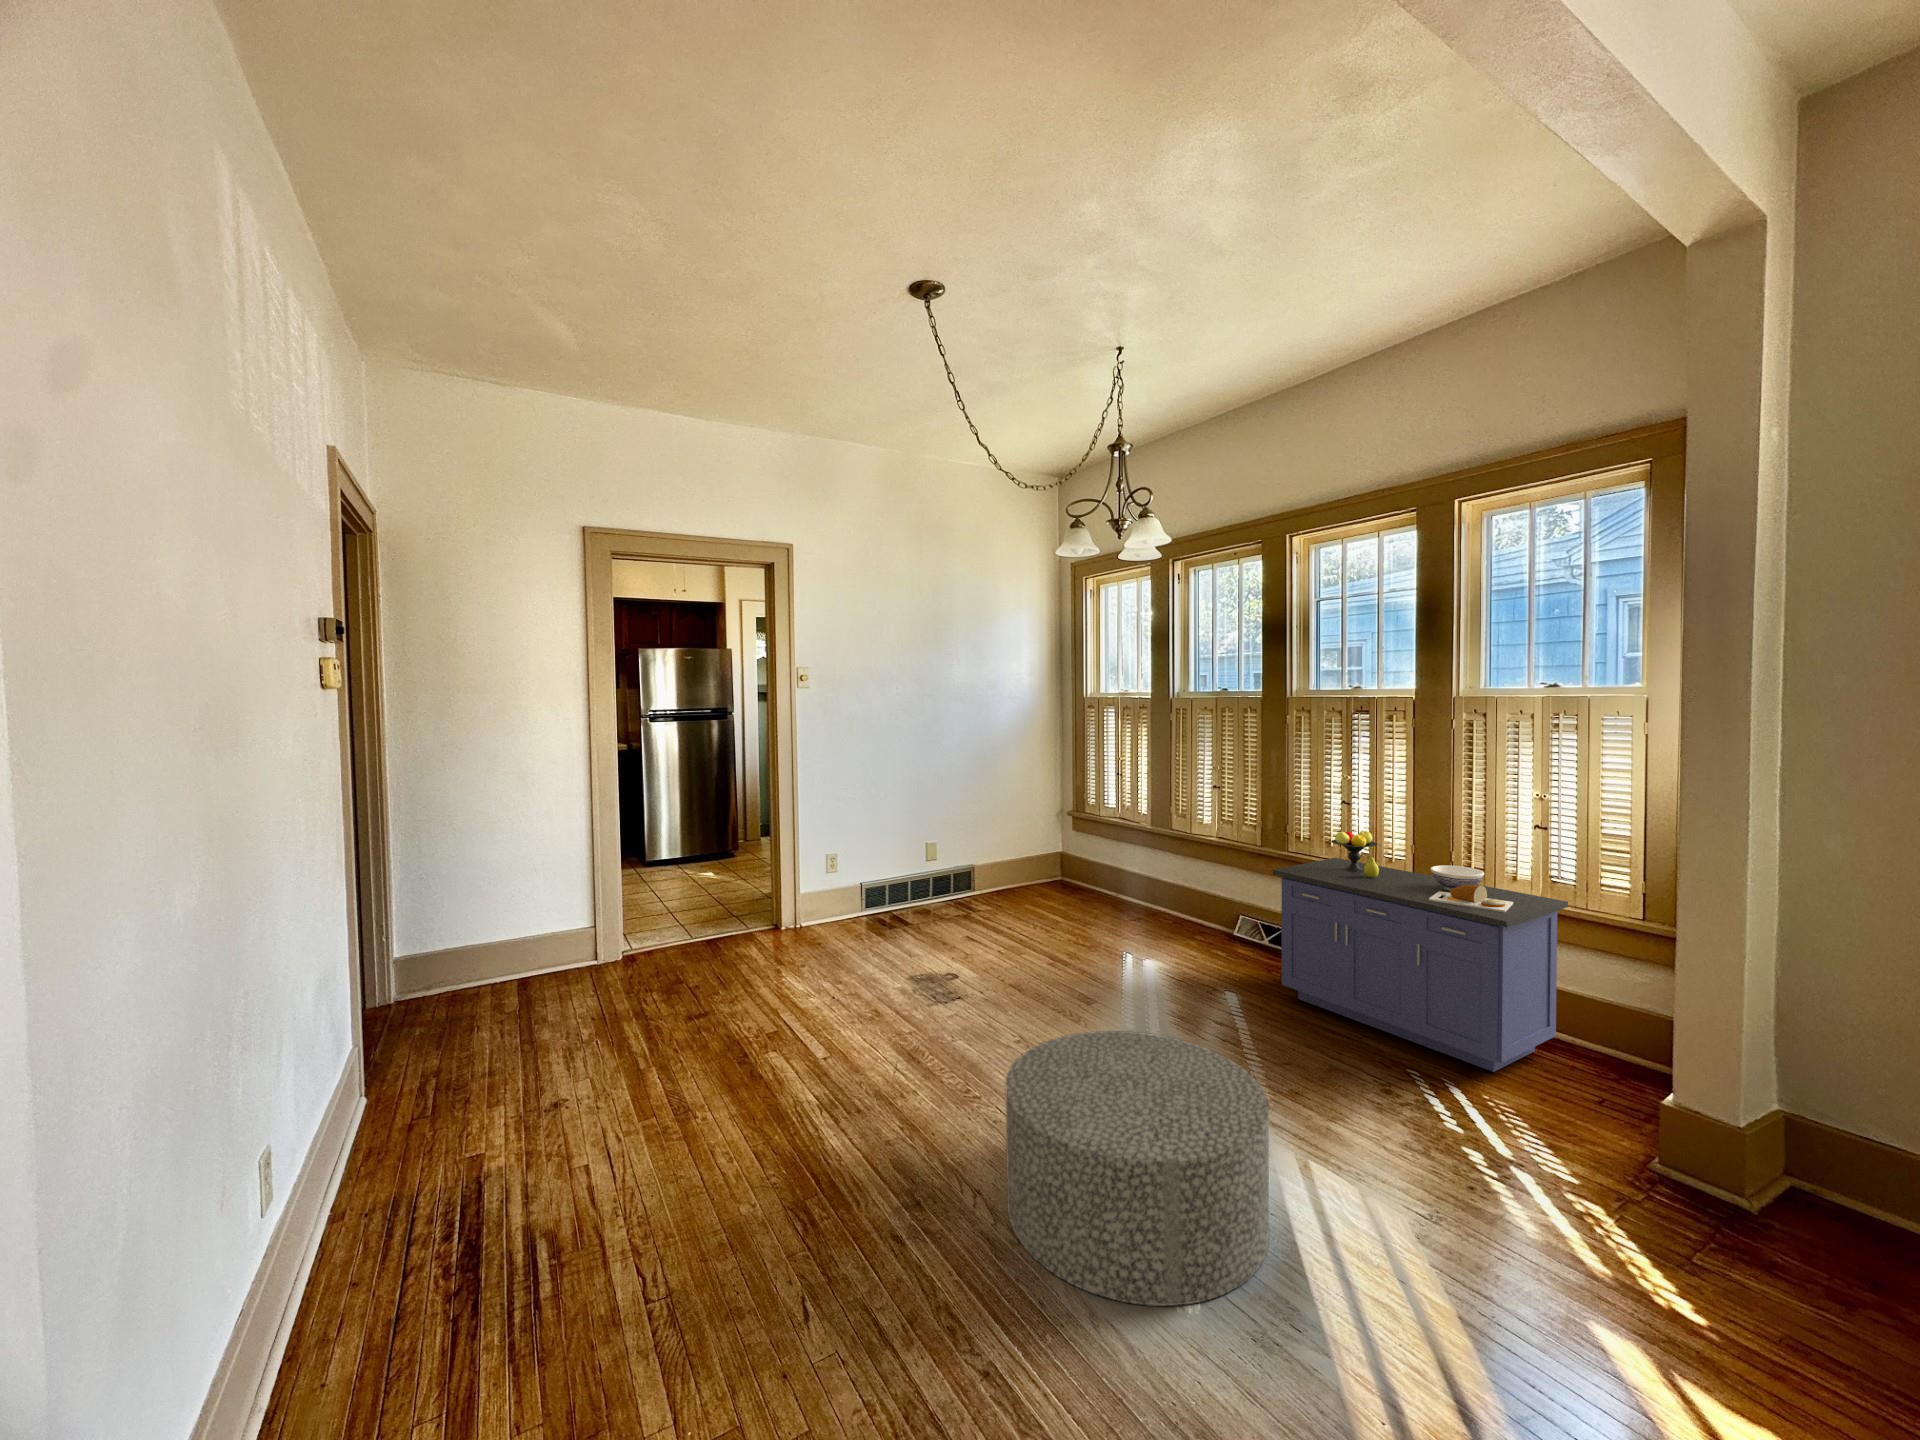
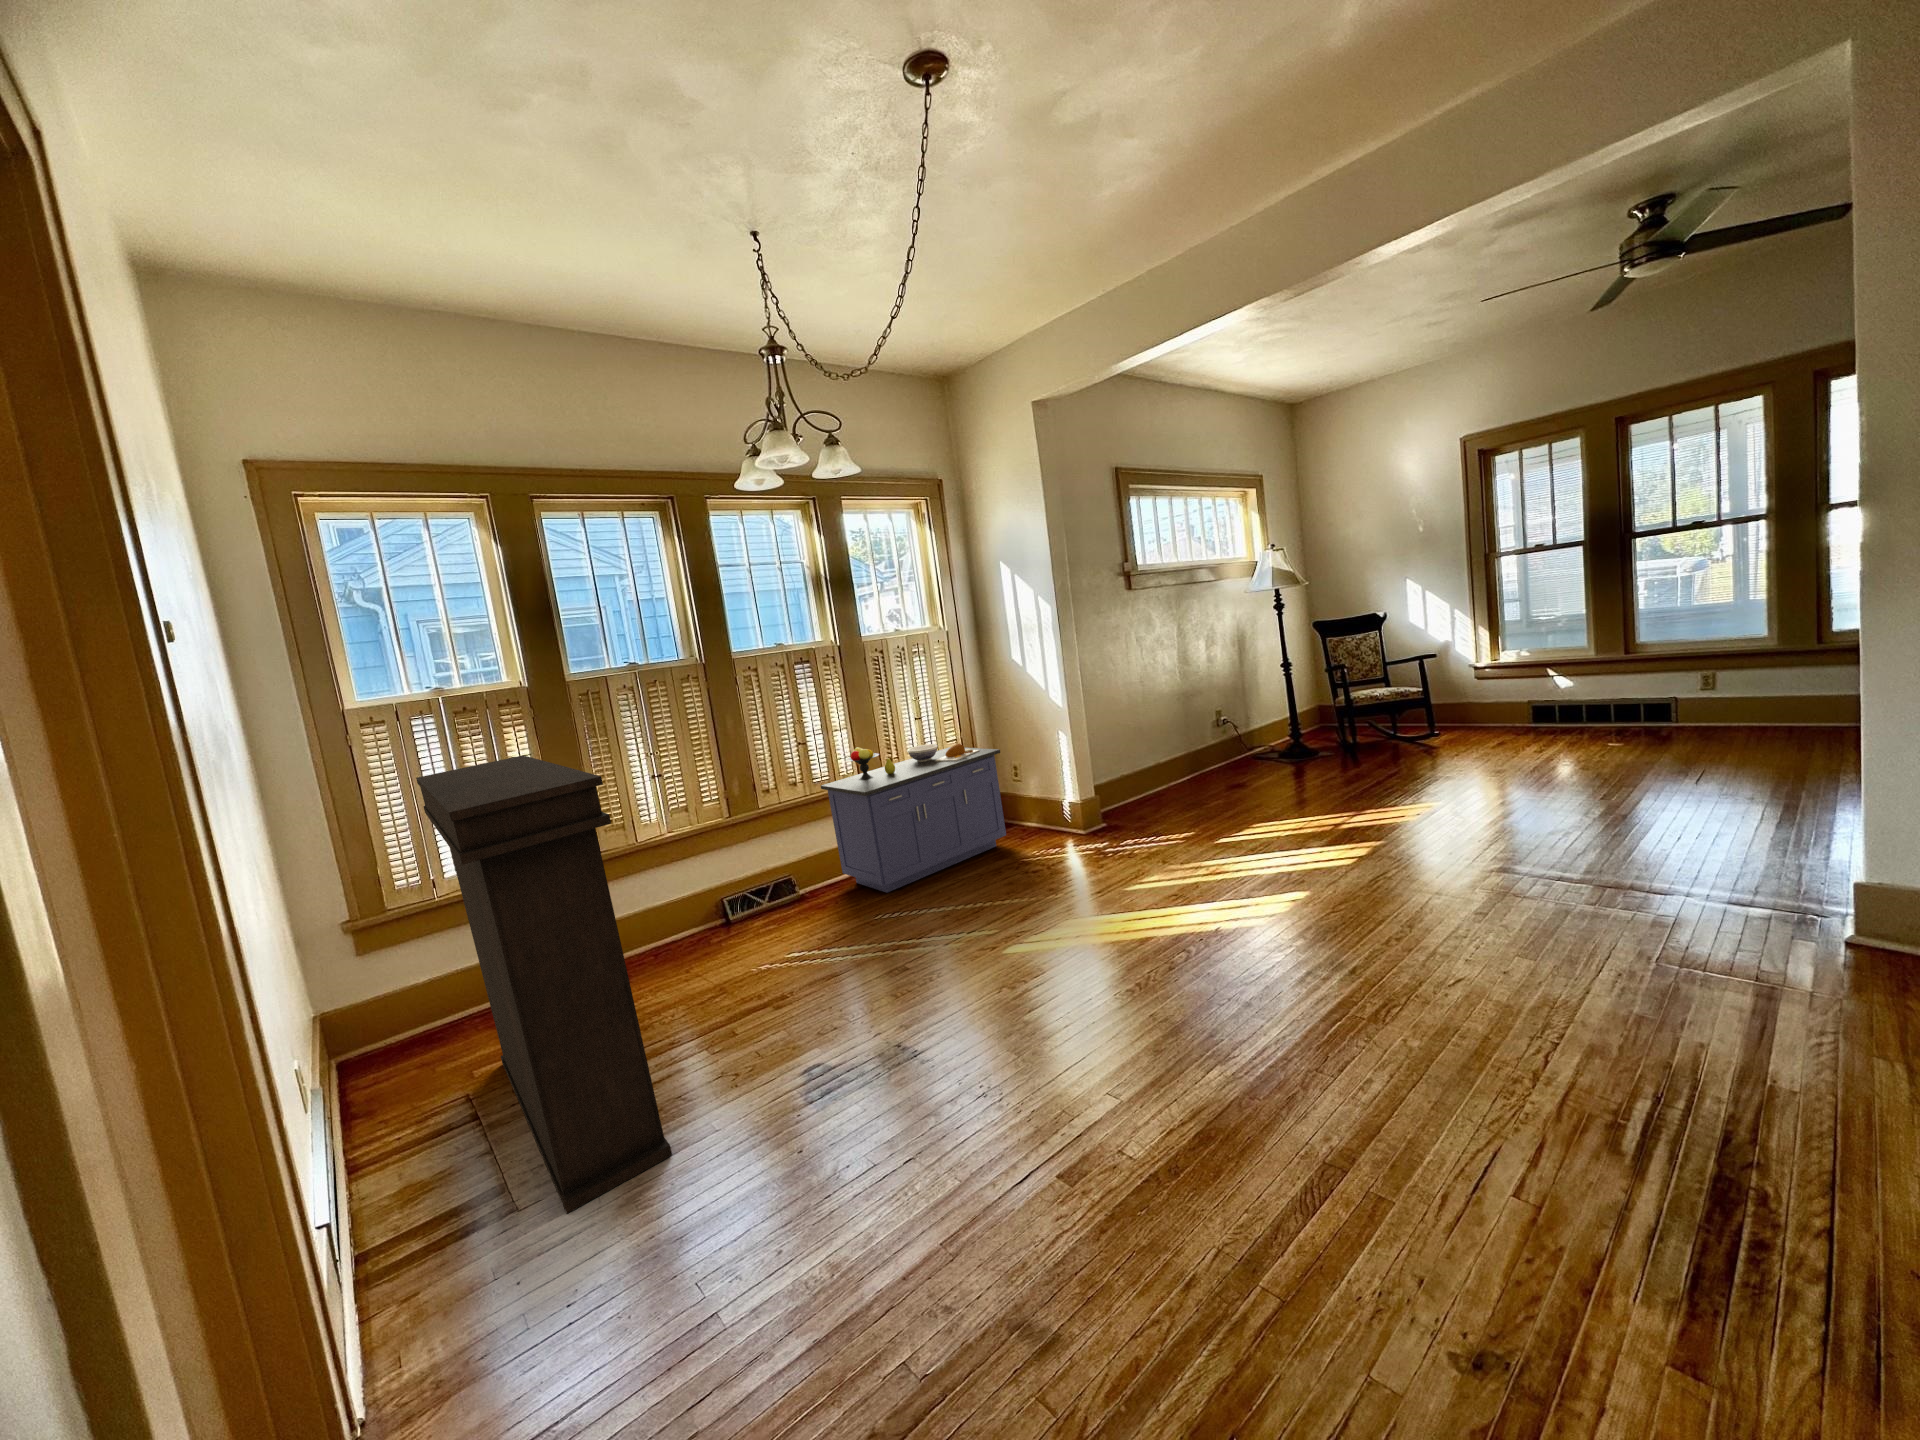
console table: none [875,735,1074,950] -> present [416,755,672,1213]
ottoman: present [1006,1031,1269,1306] -> none [1138,809,1320,946]

